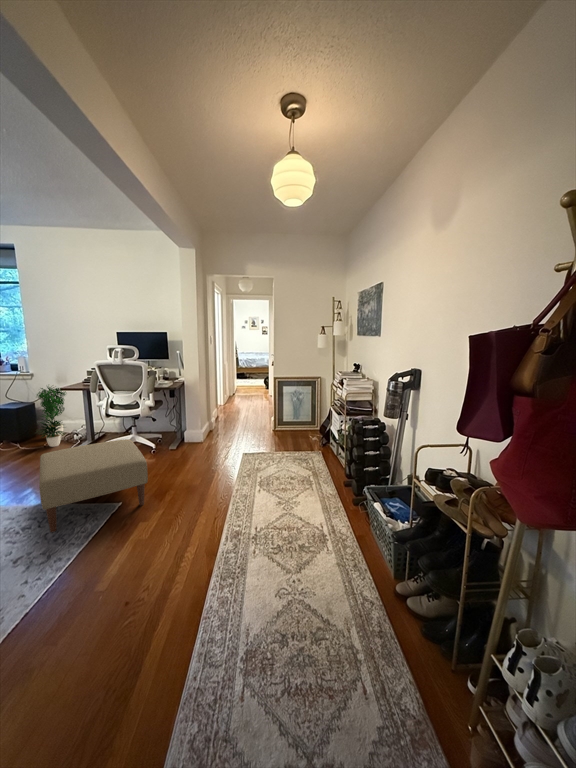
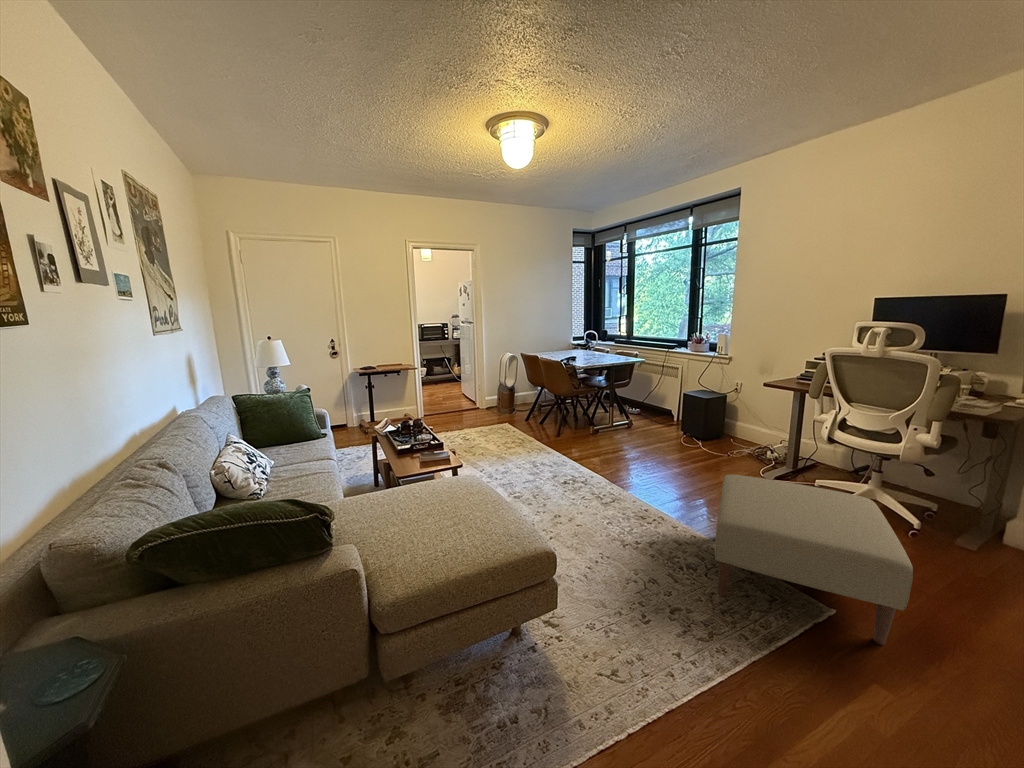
potted plant: present [36,386,66,447] -> none [720,372,770,460]

